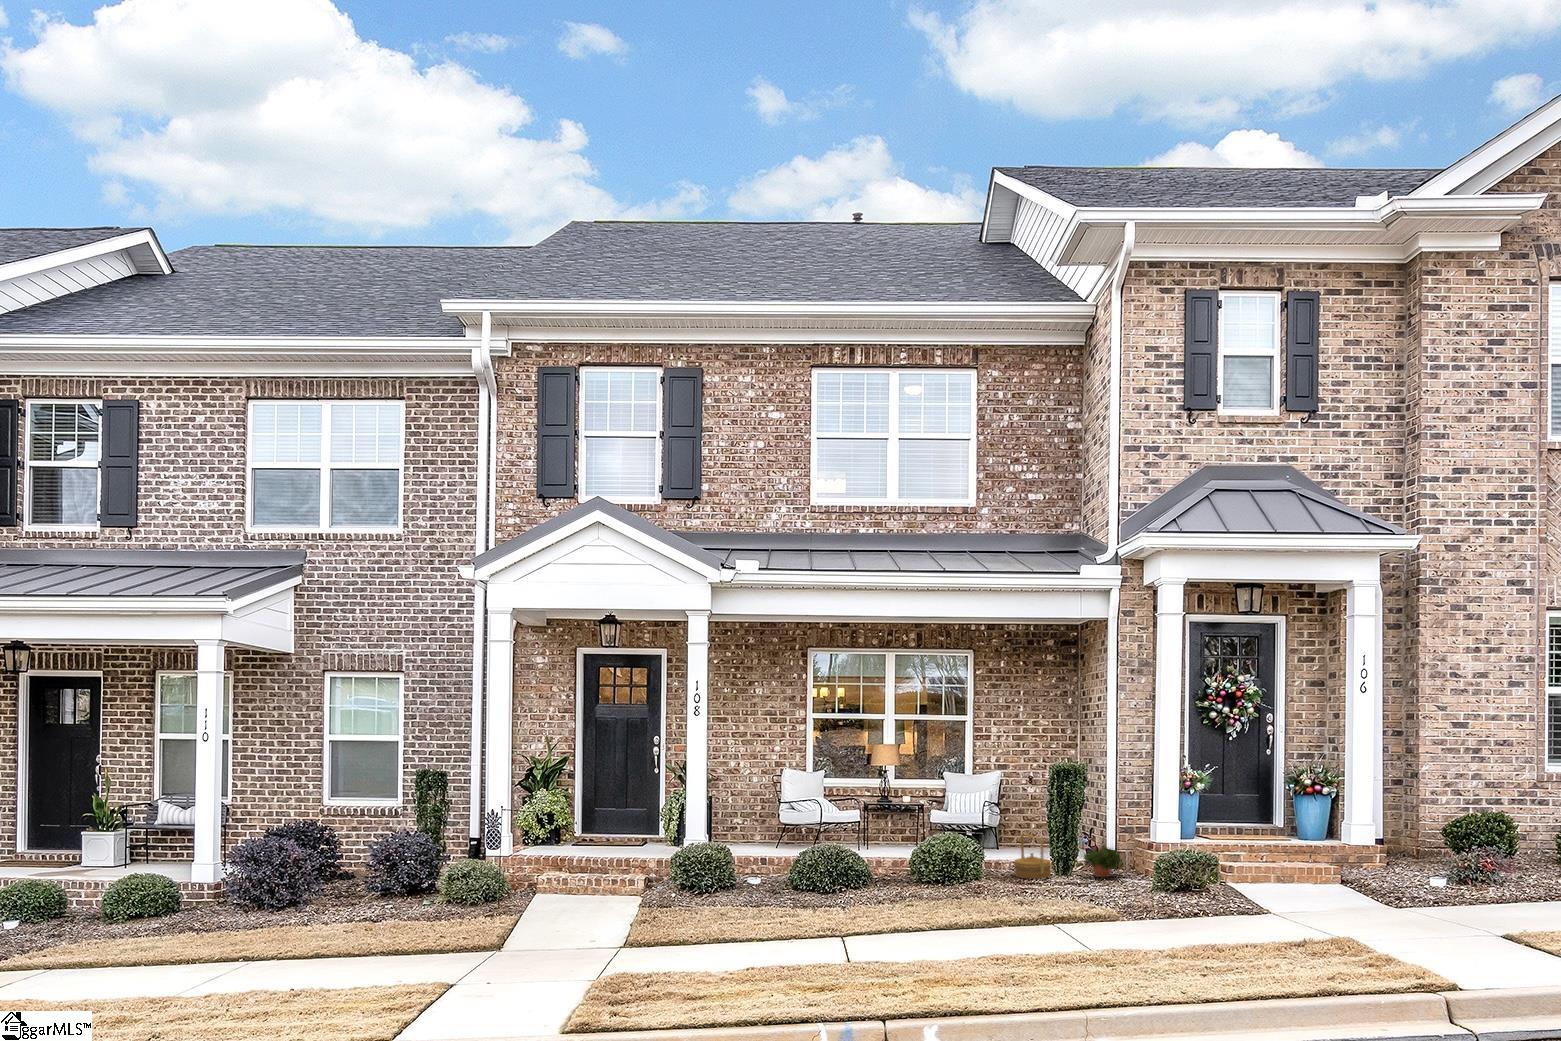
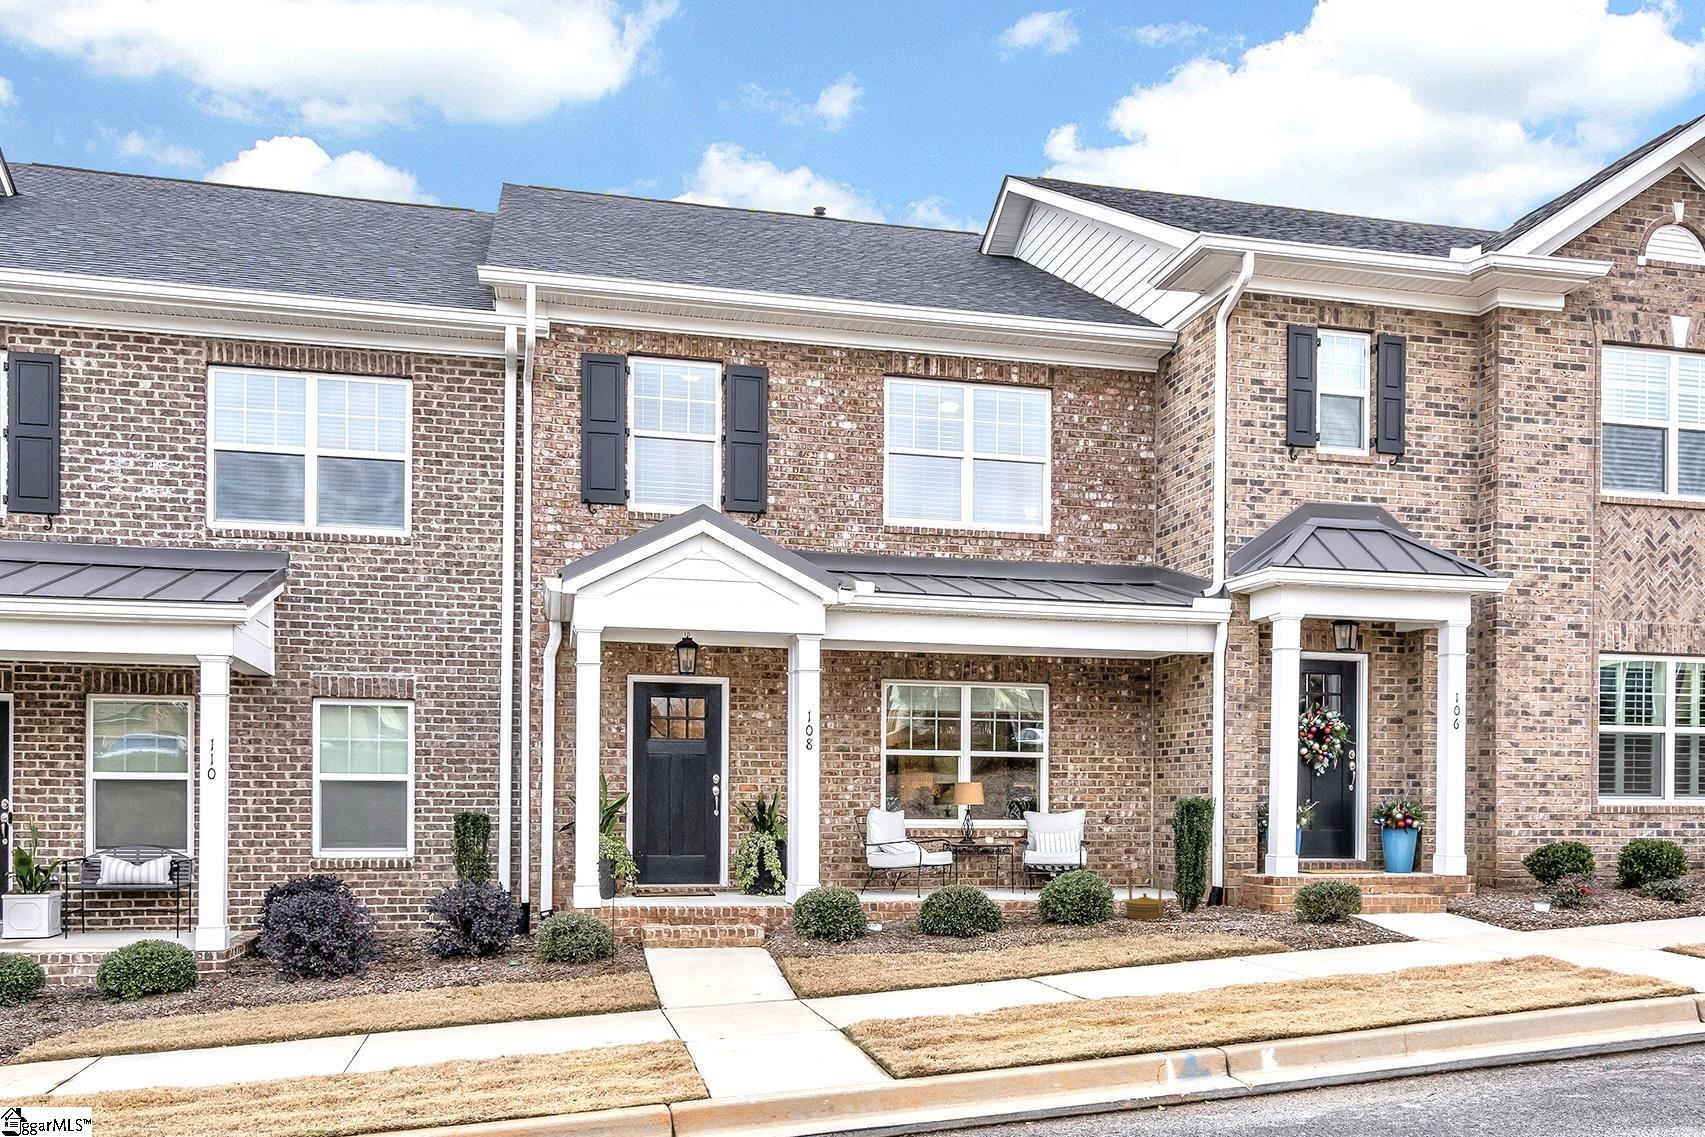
potted plant: present [1077,845,1123,877] -> none [1194,882,1244,918]

